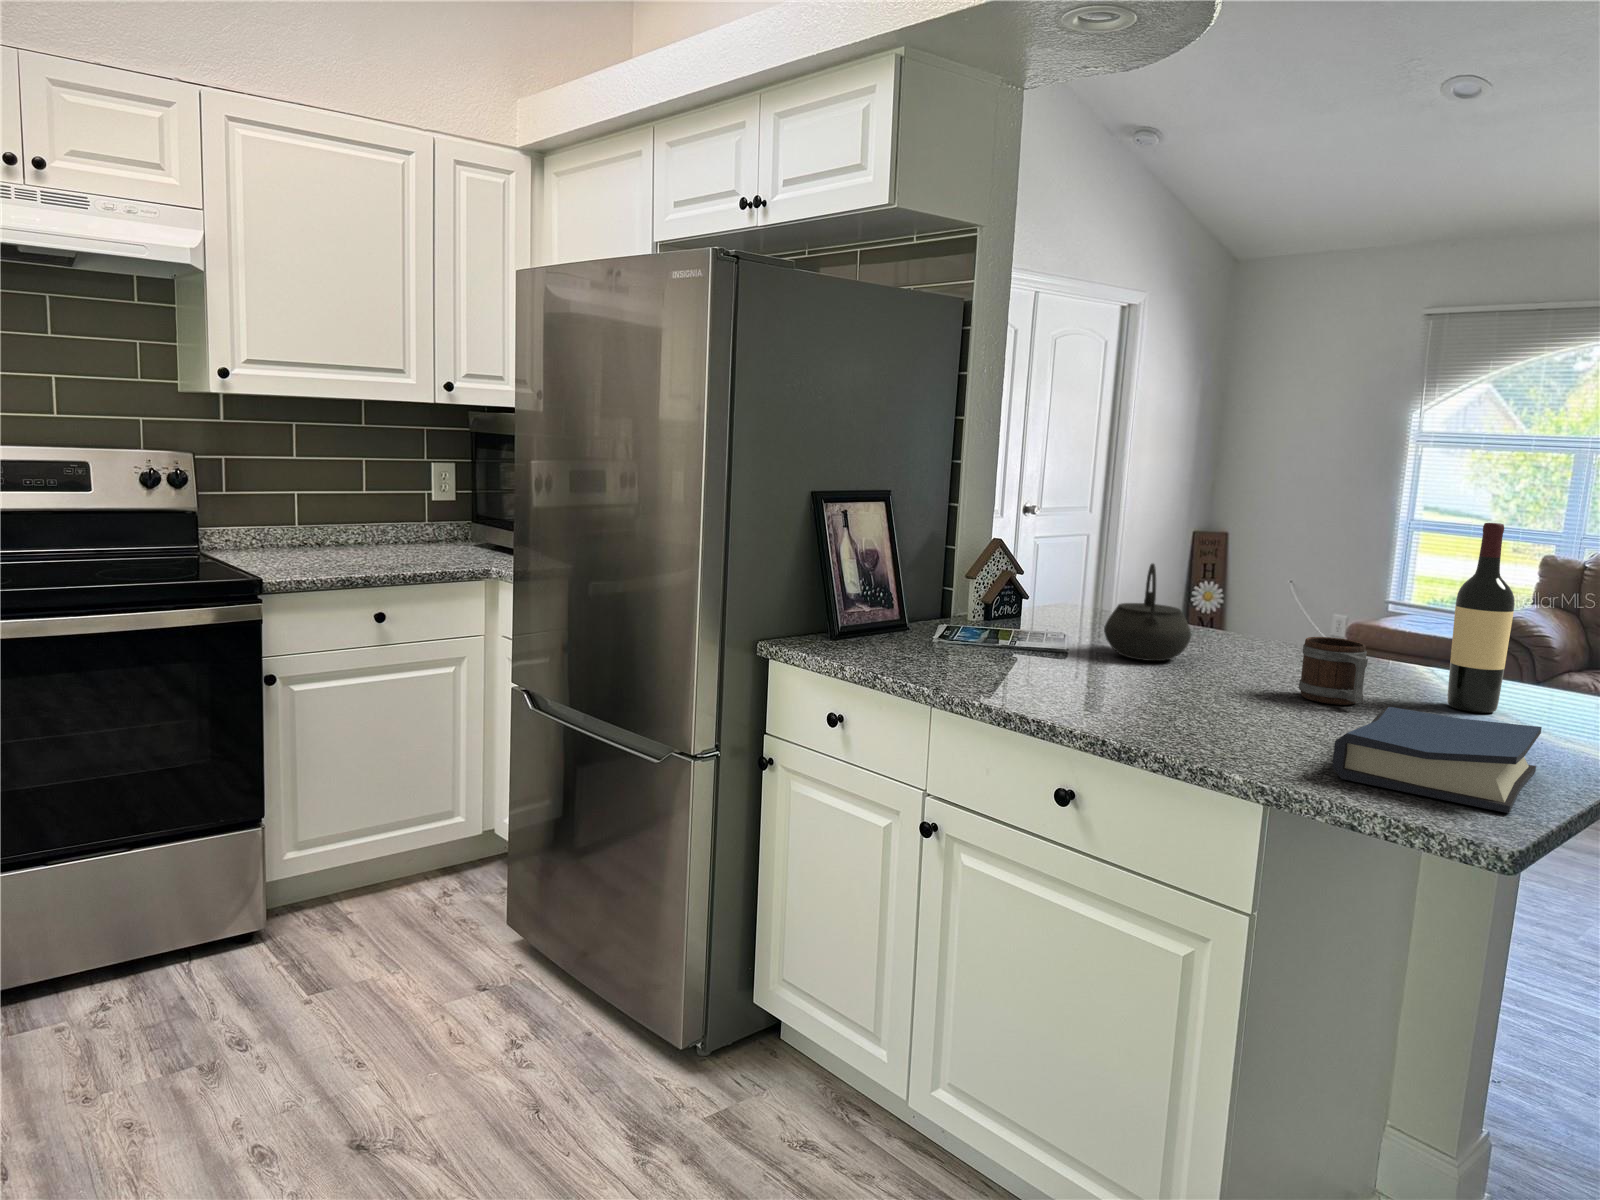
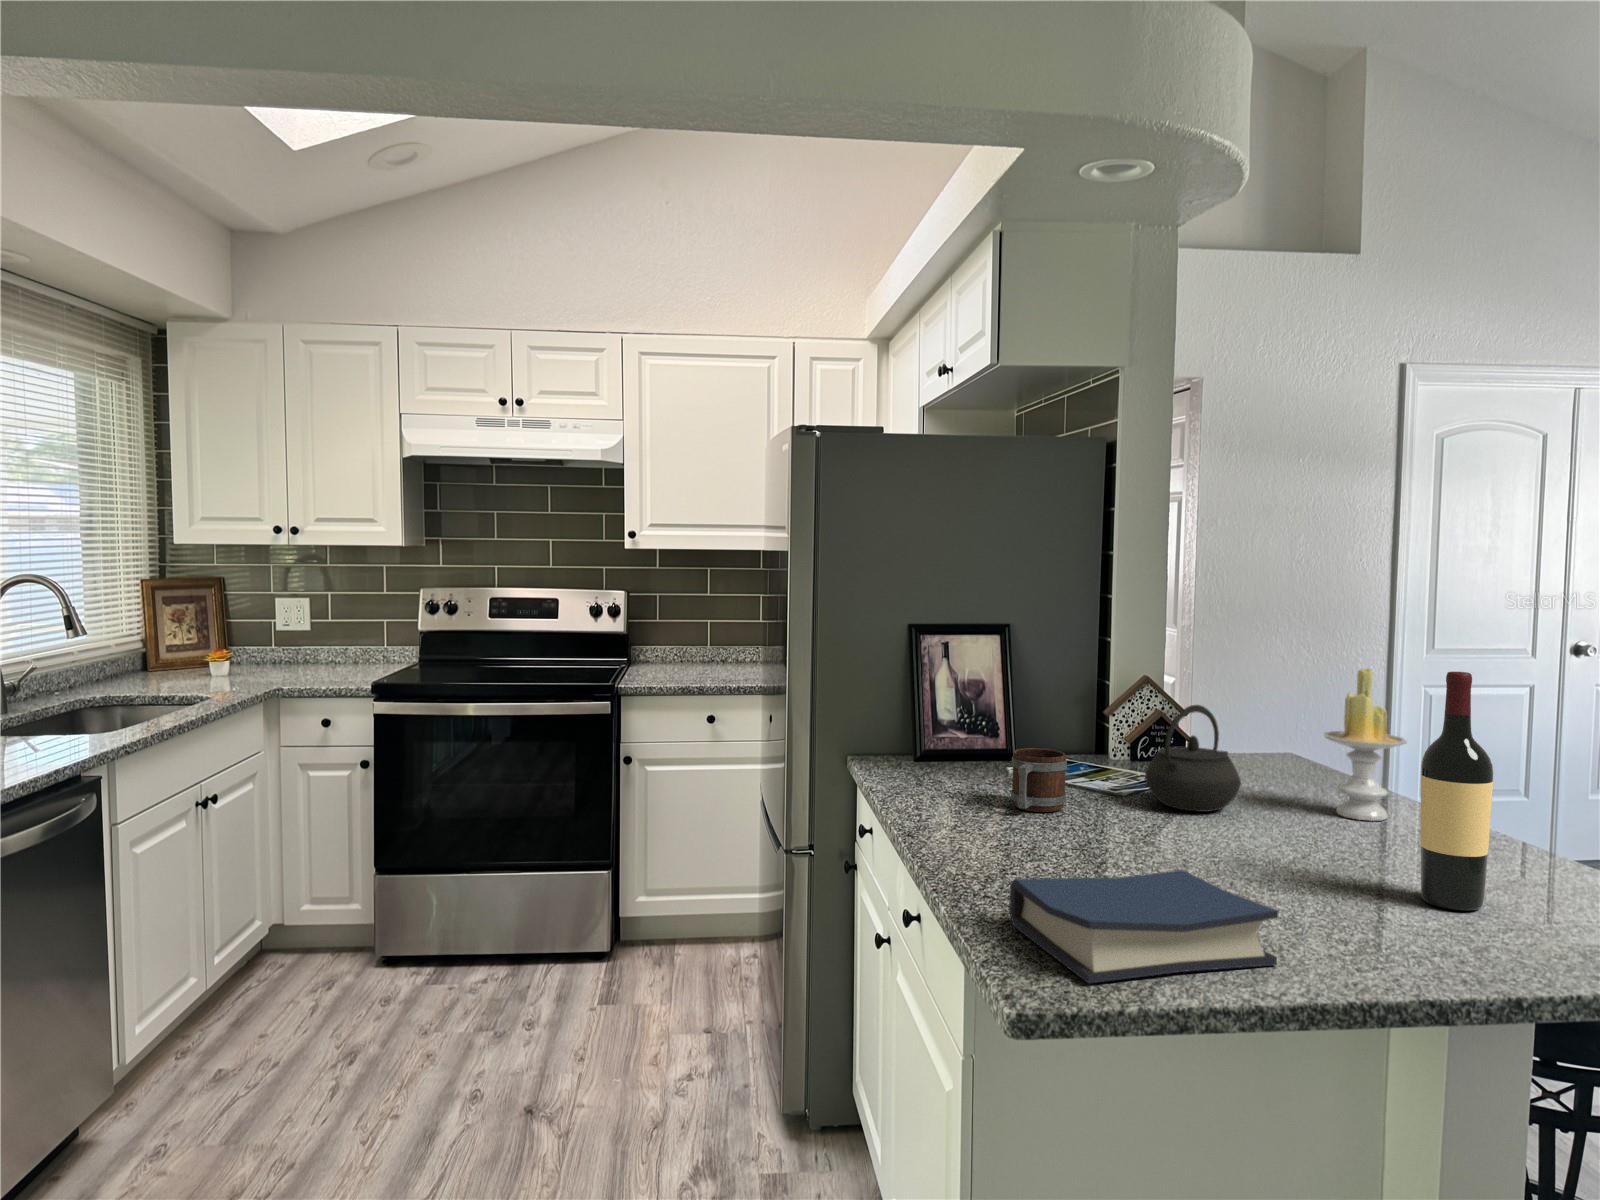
candle: none [1225,525,1294,654] -> present [1324,668,1407,821]
mug: present [1299,637,1368,705] -> present [1011,748,1067,812]

